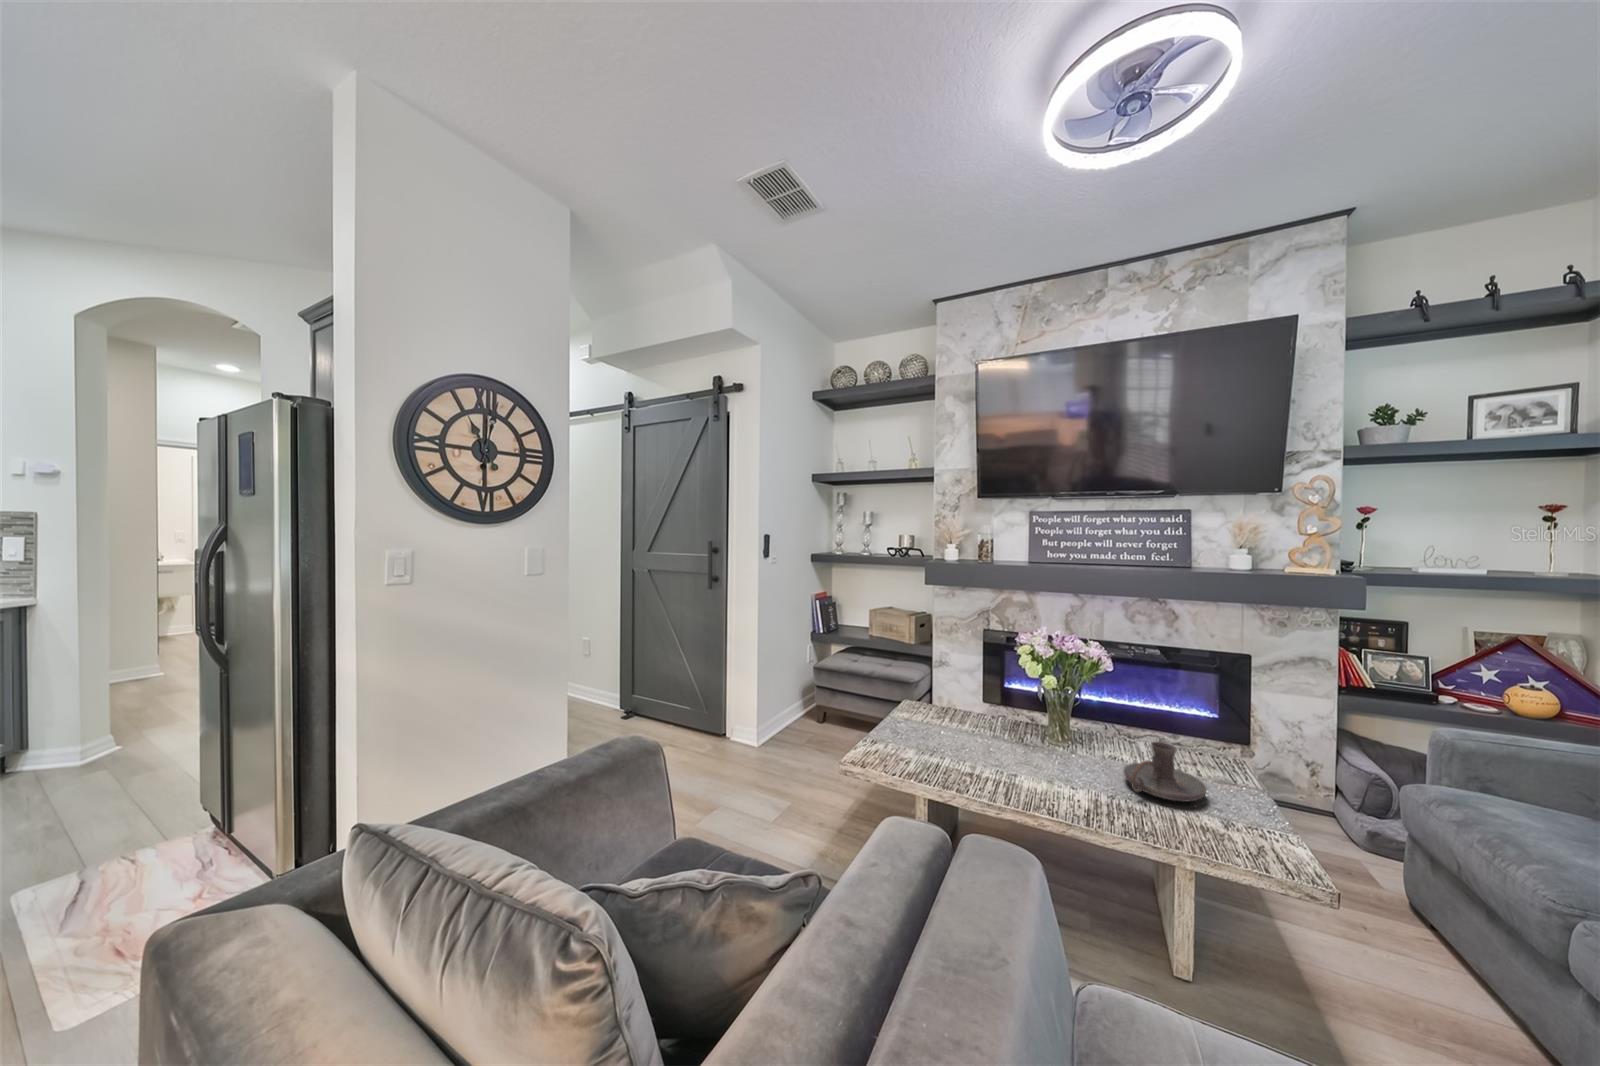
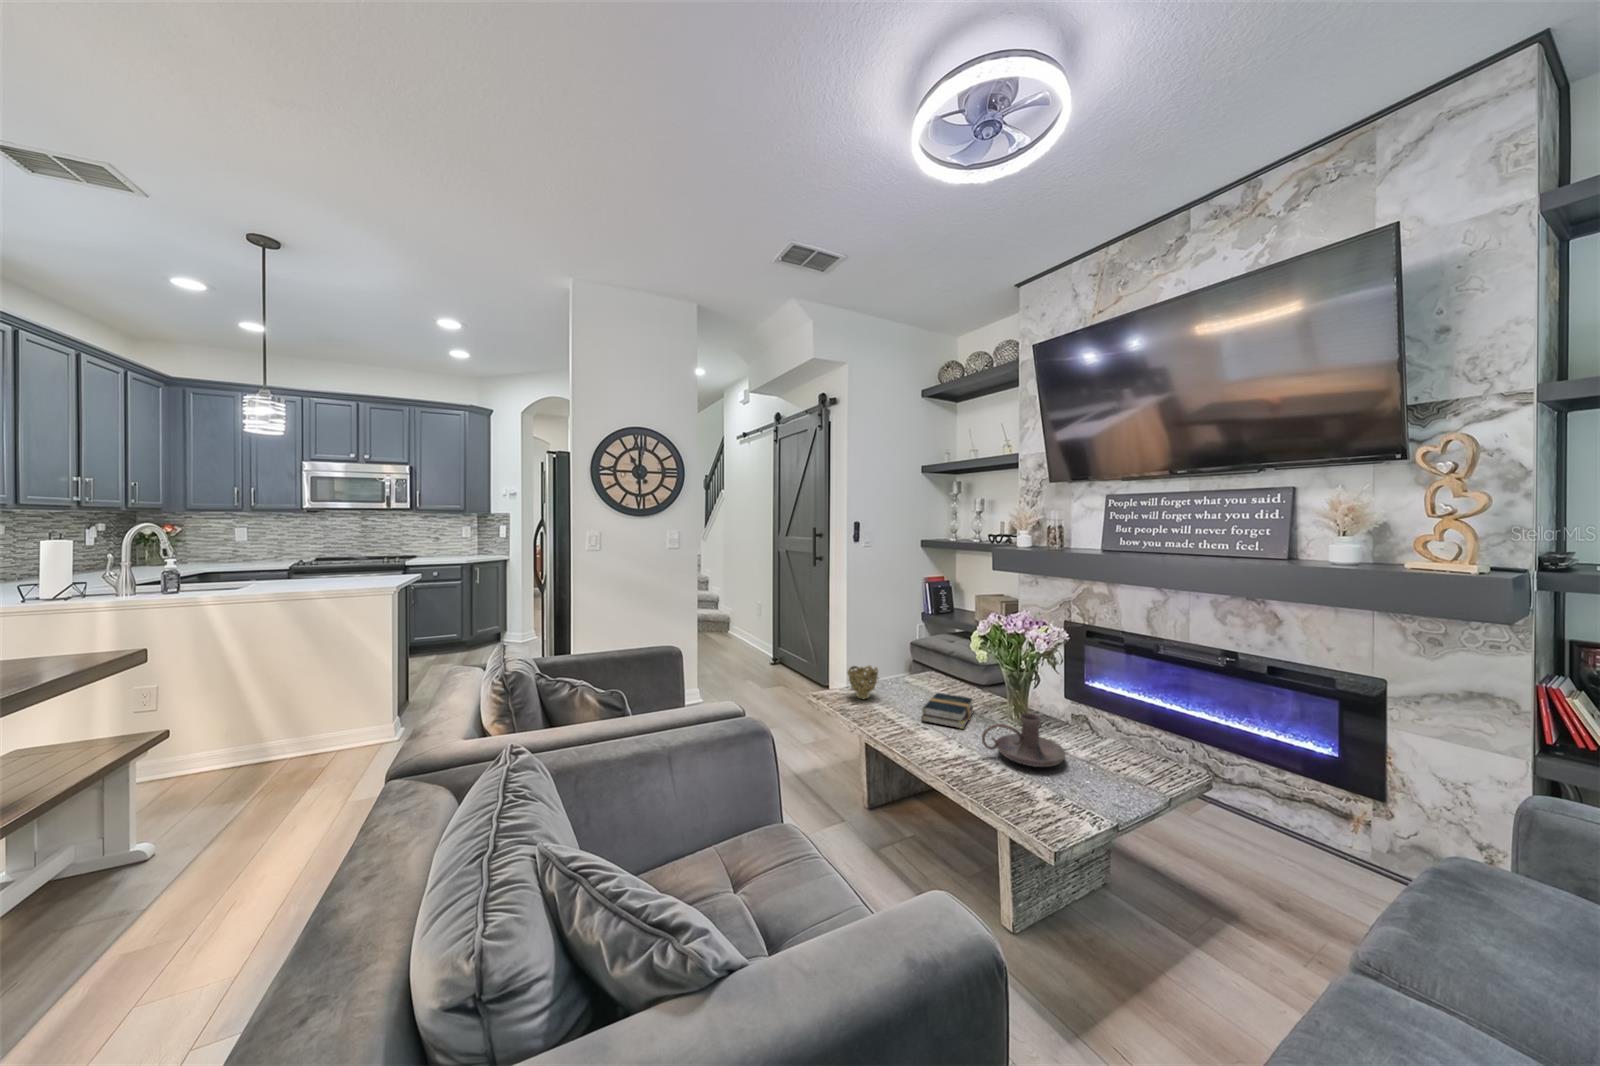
decorative bowl: none [895,714,935,760] -> present [847,666,879,699]
hardback book: none [991,732,1065,773] -> present [921,693,974,729]

